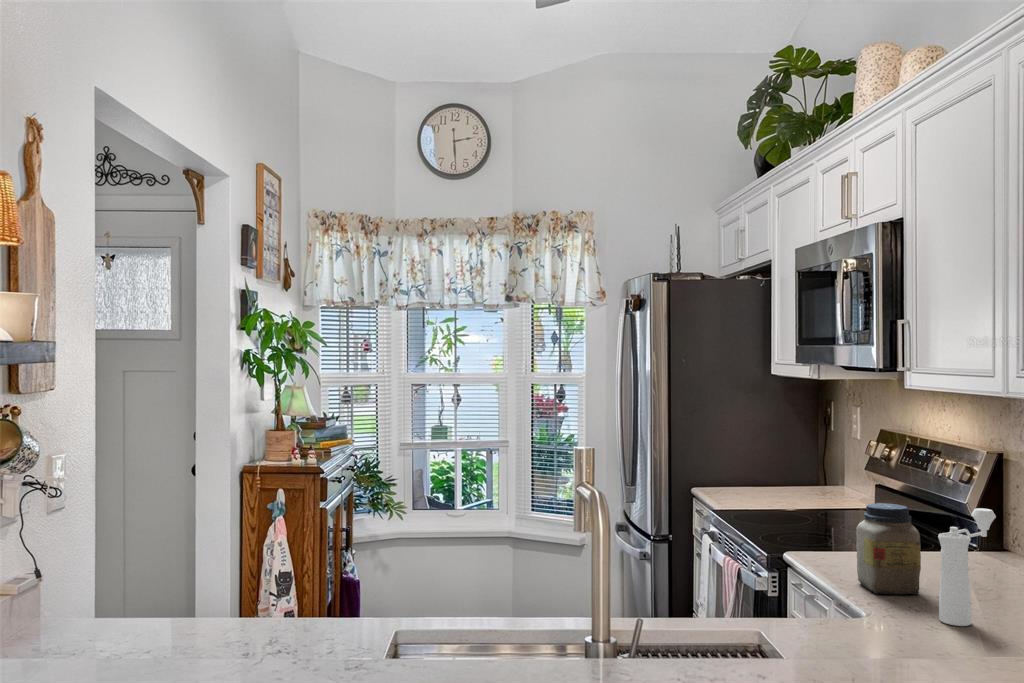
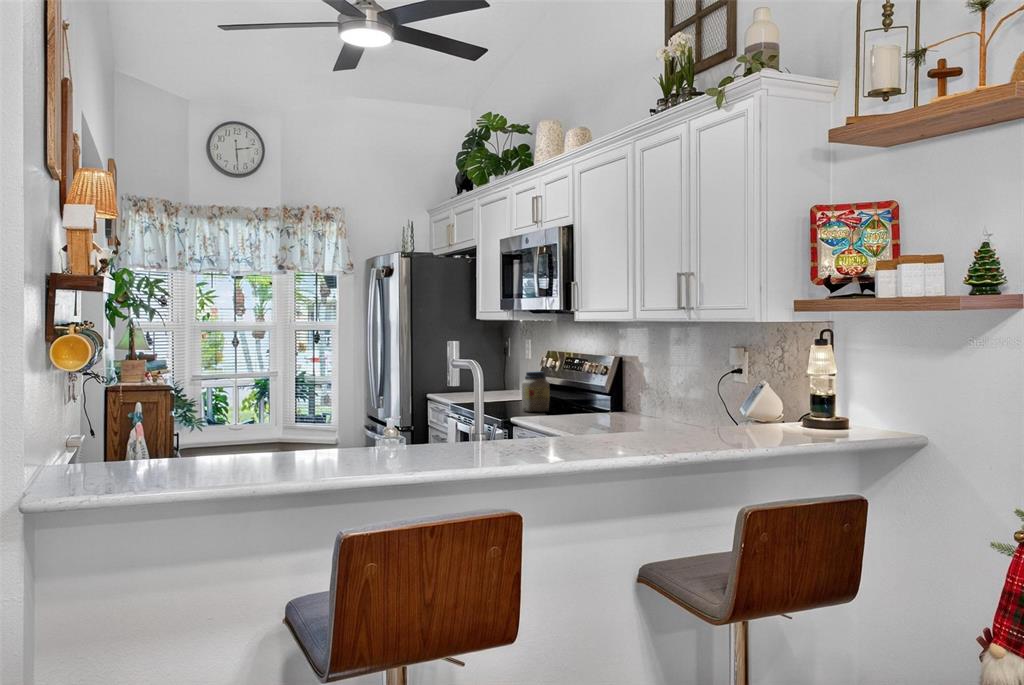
pepper mill: present [938,508,996,626] -> none [555,367,579,415]

